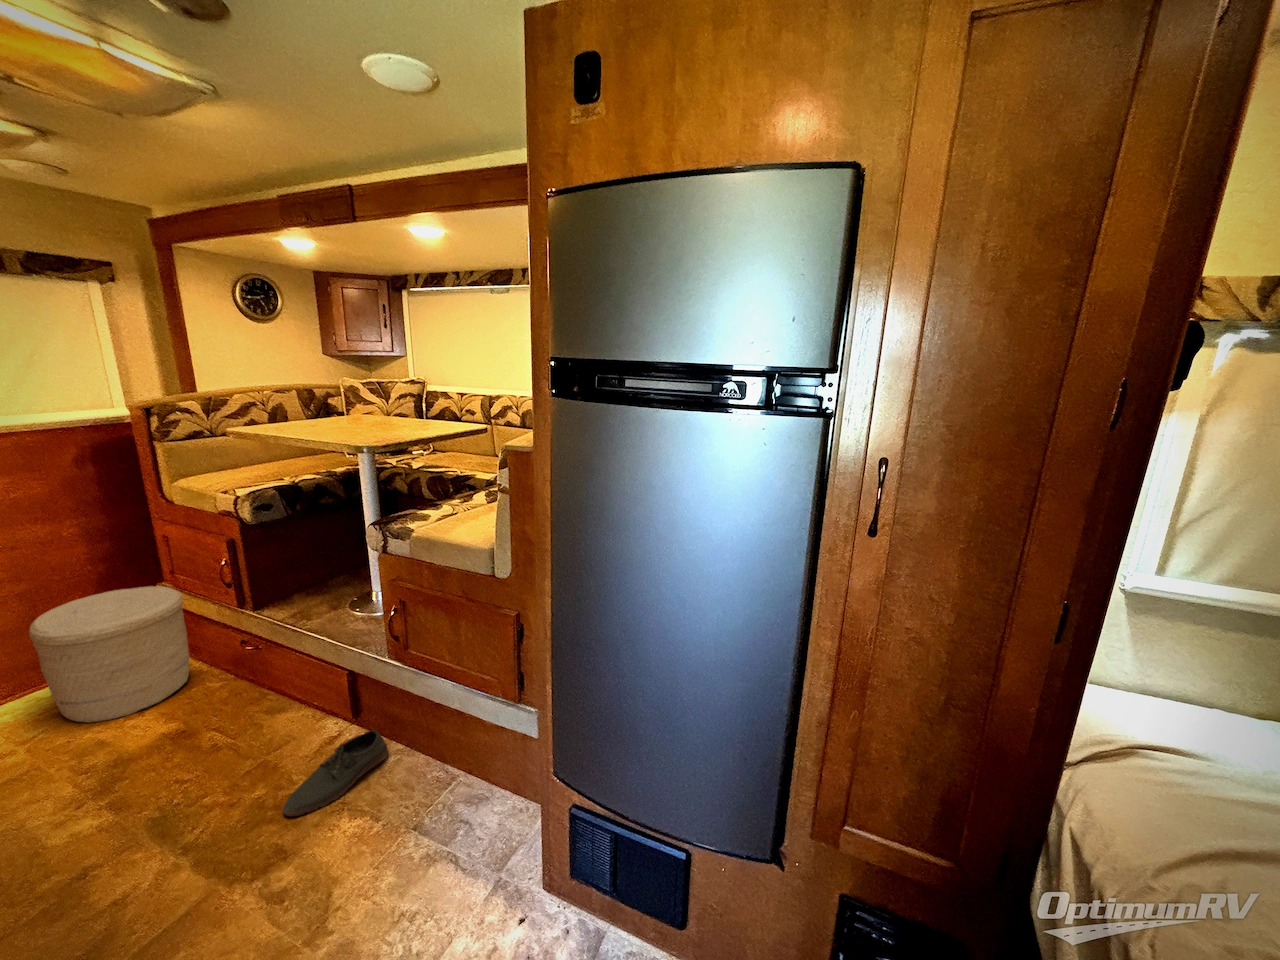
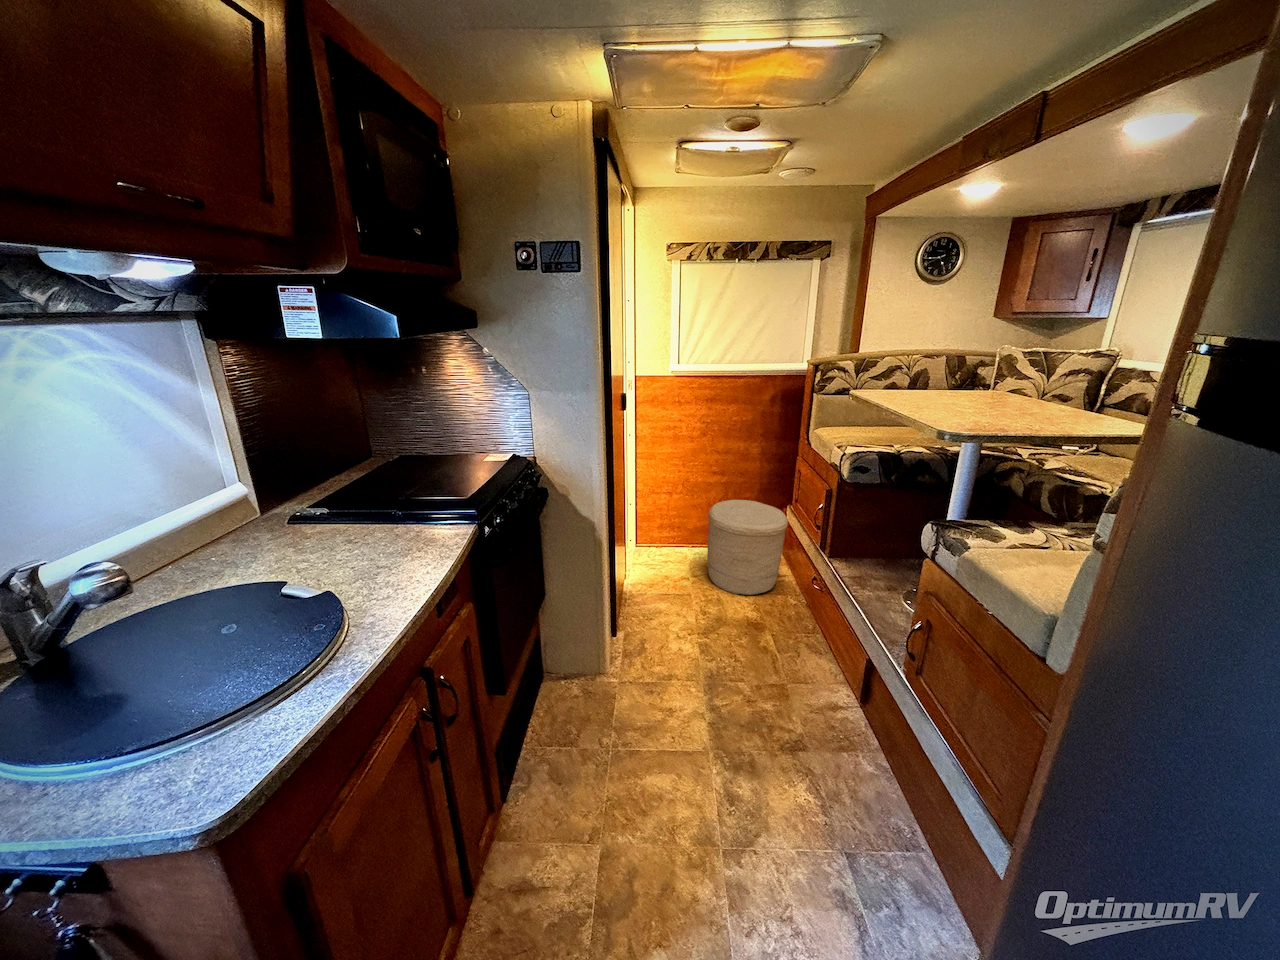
shoe: present [283,730,388,816] -> none [770,716,870,764]

